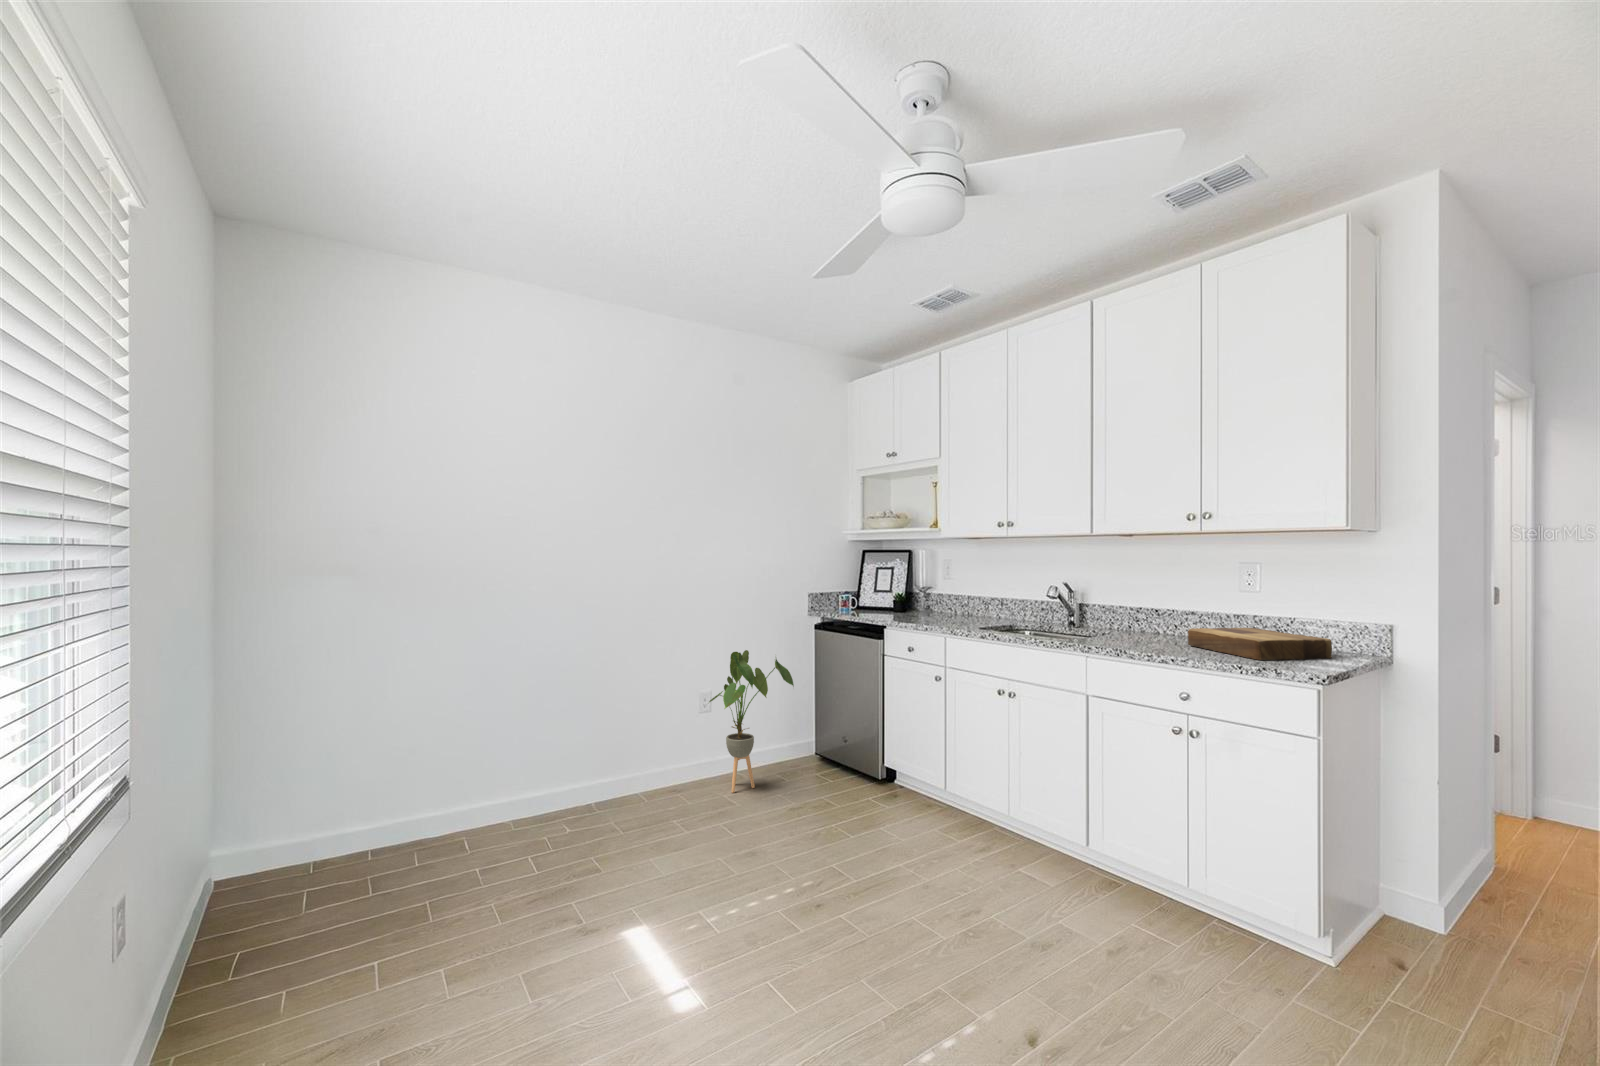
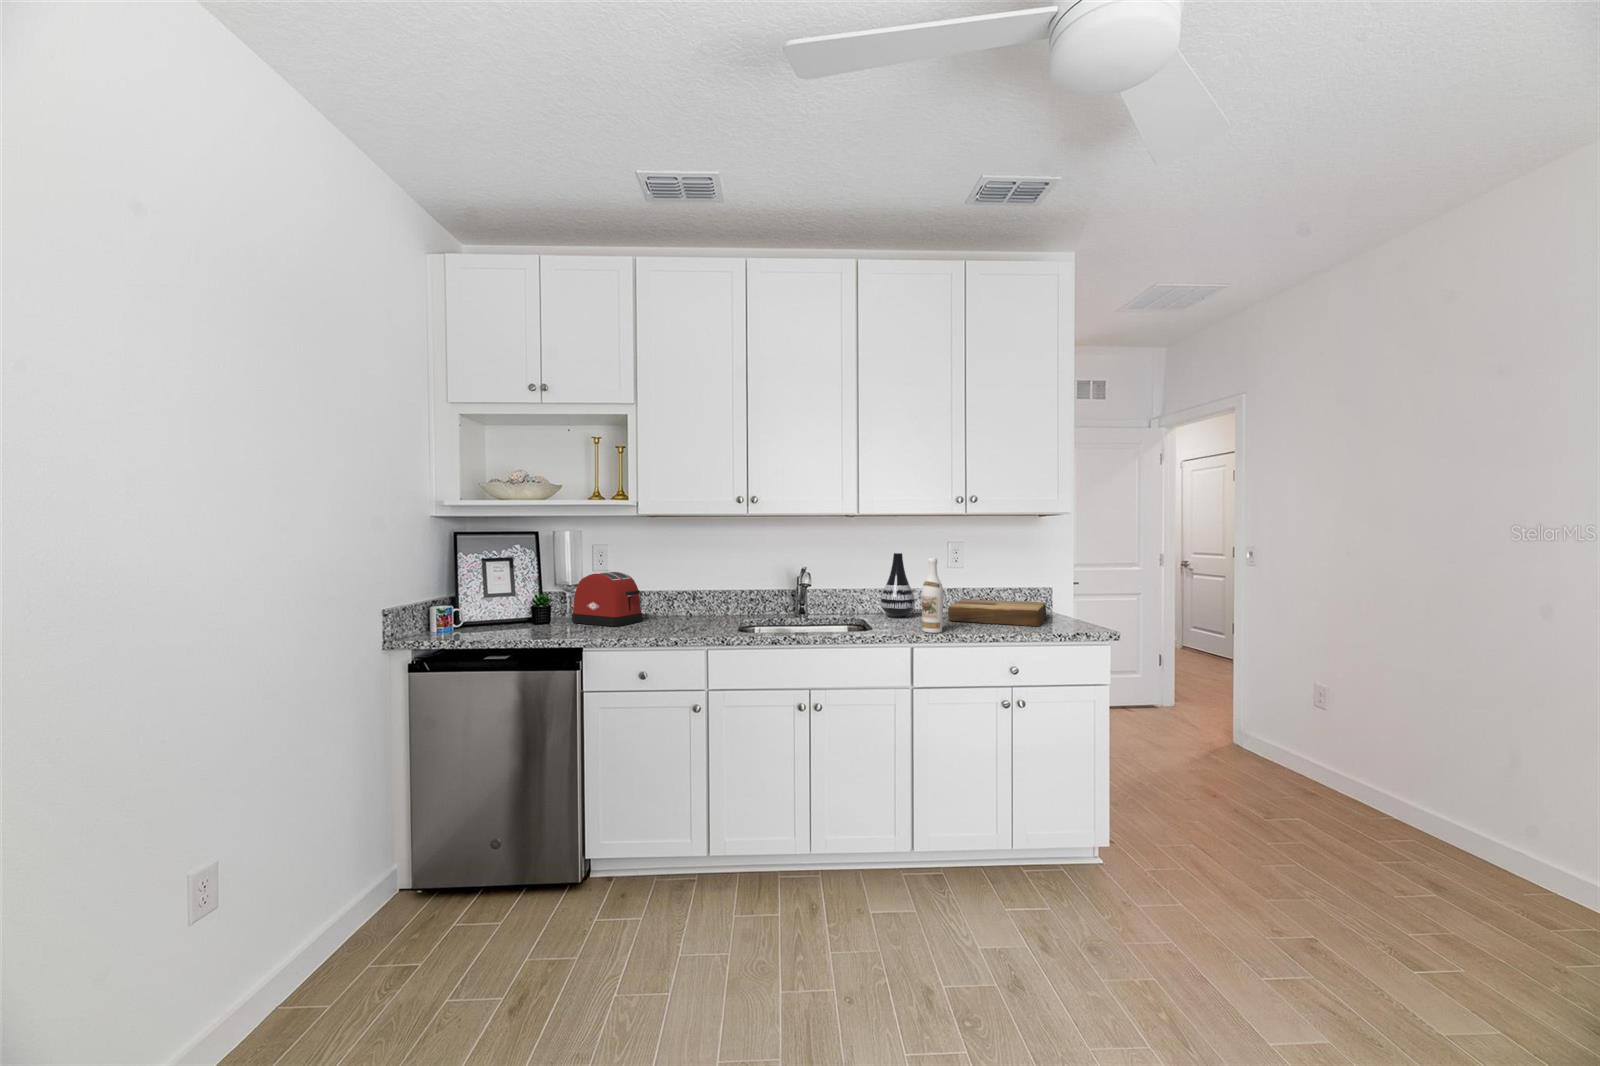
vase: none [1140,571,1180,639] -> present [880,553,915,618]
wine bottle: none [1111,573,1134,649] -> present [922,558,943,633]
toaster: none [923,579,963,619] -> present [572,572,642,626]
house plant: present [709,650,794,792] -> none [324,726,491,1005]

